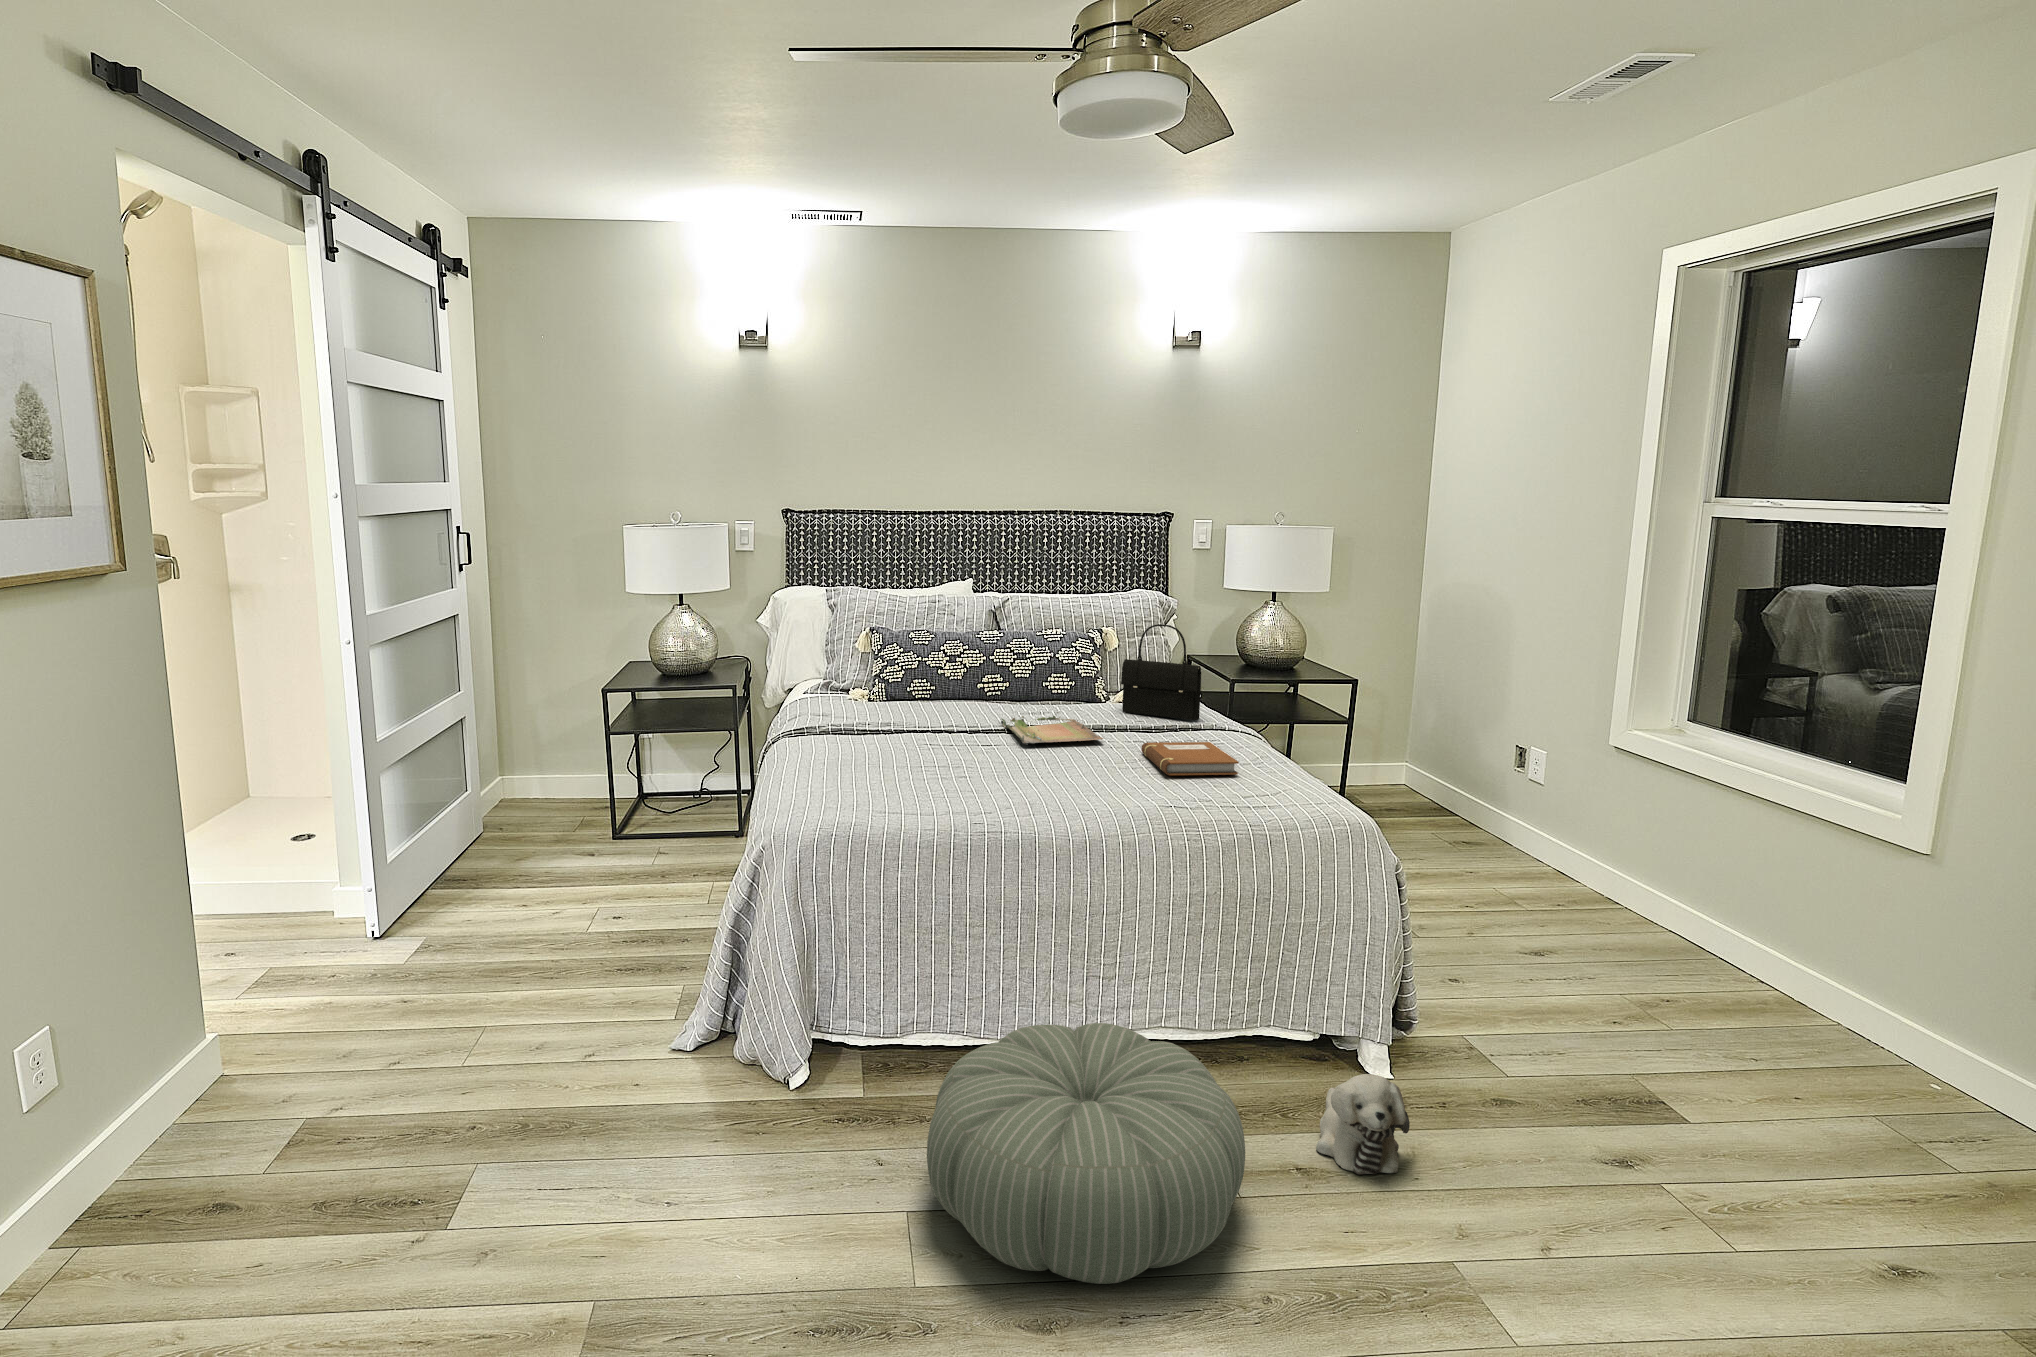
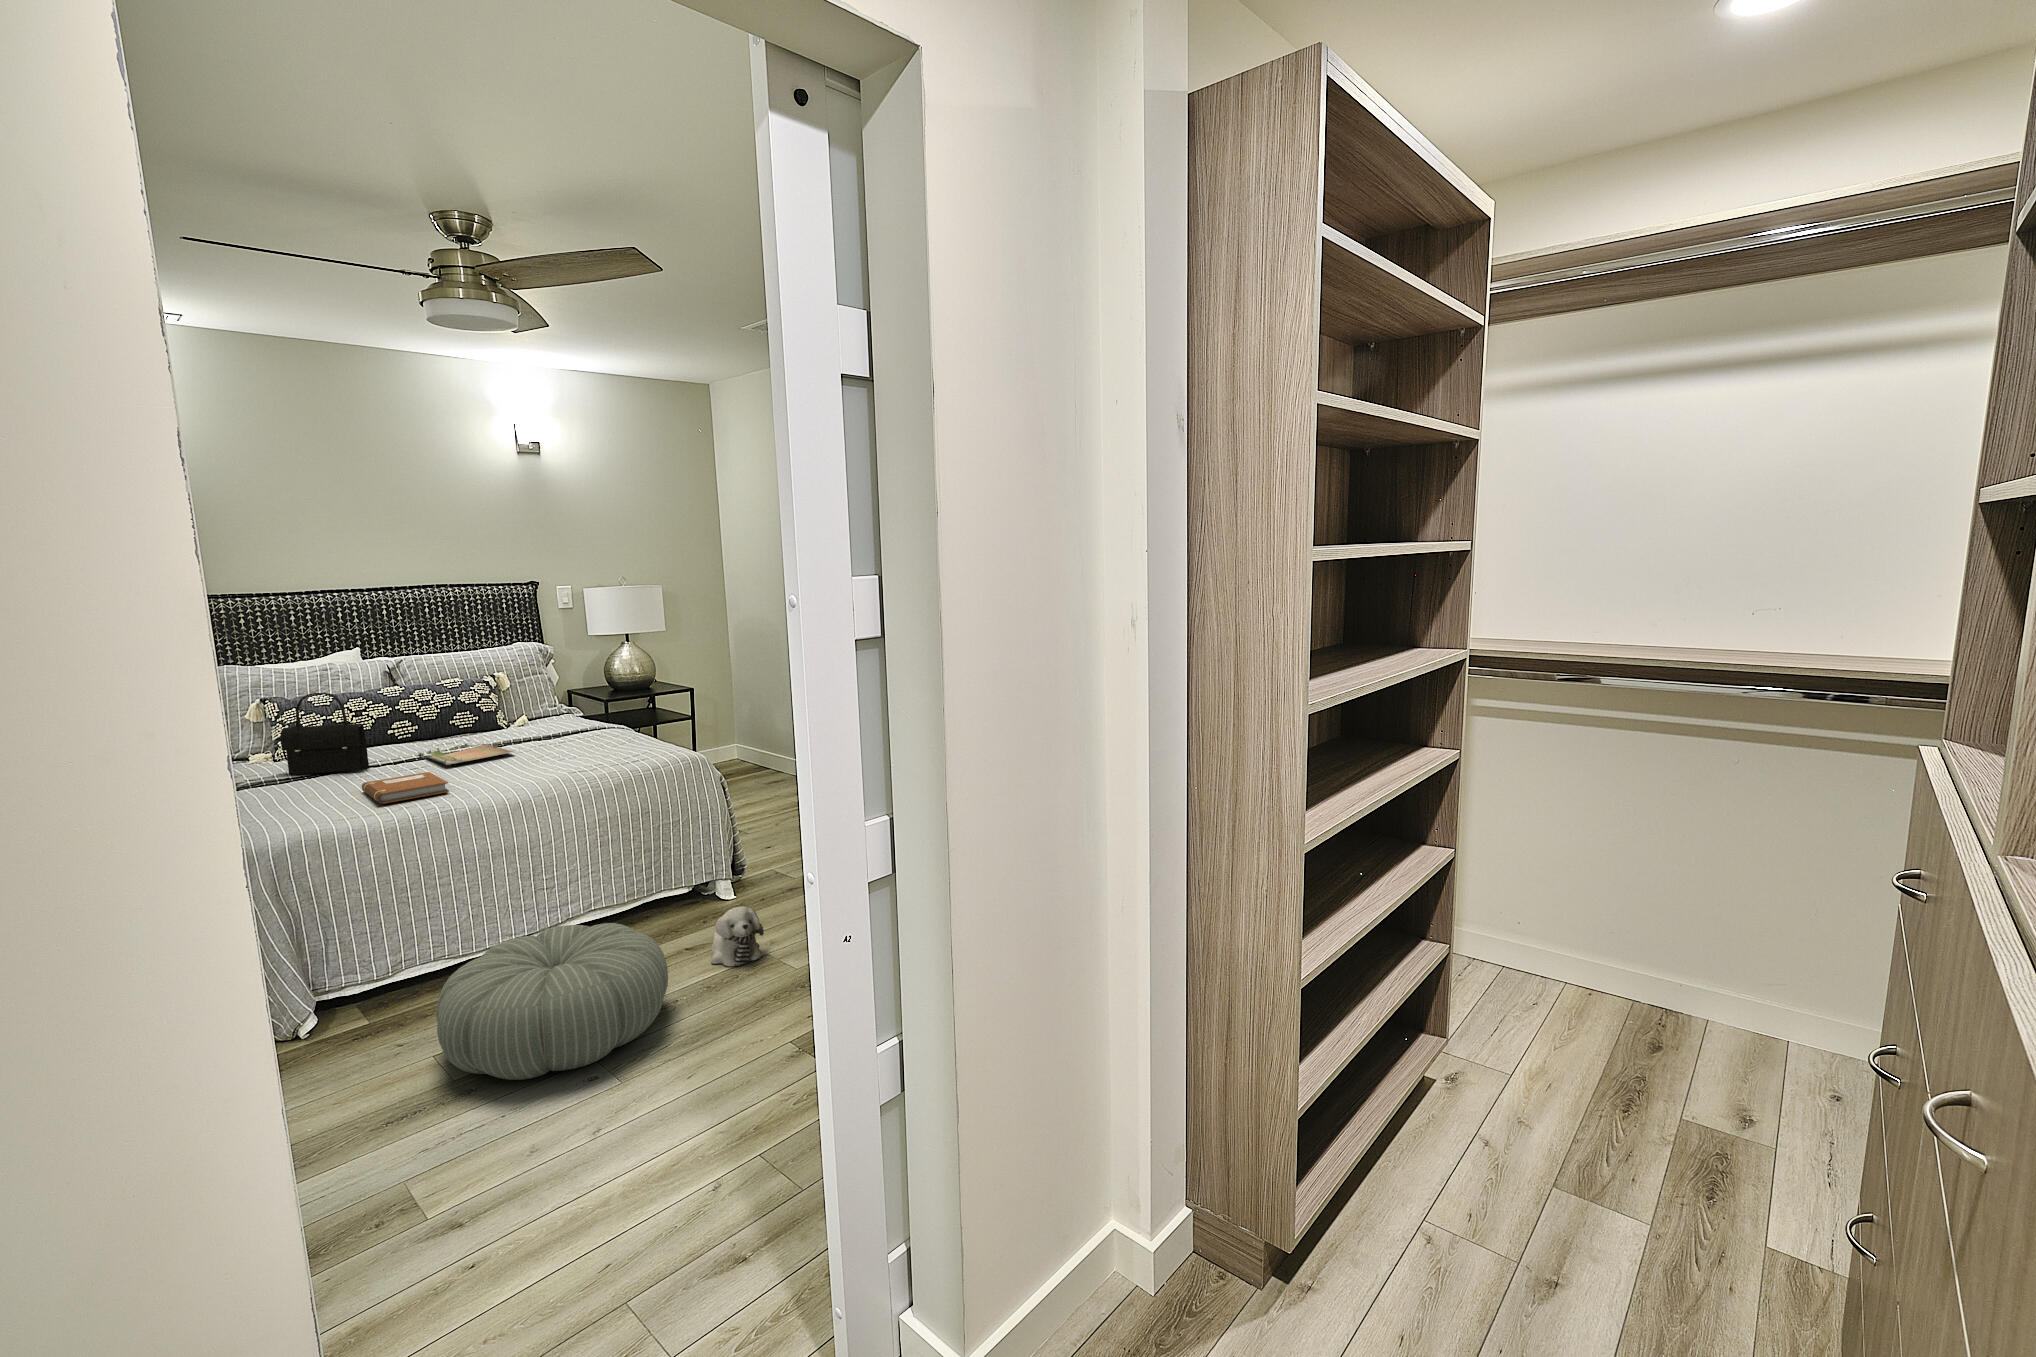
handbag: present [1121,624,1201,720] -> present [281,693,369,775]
notebook: present [1141,742,1239,775] -> present [362,772,449,804]

